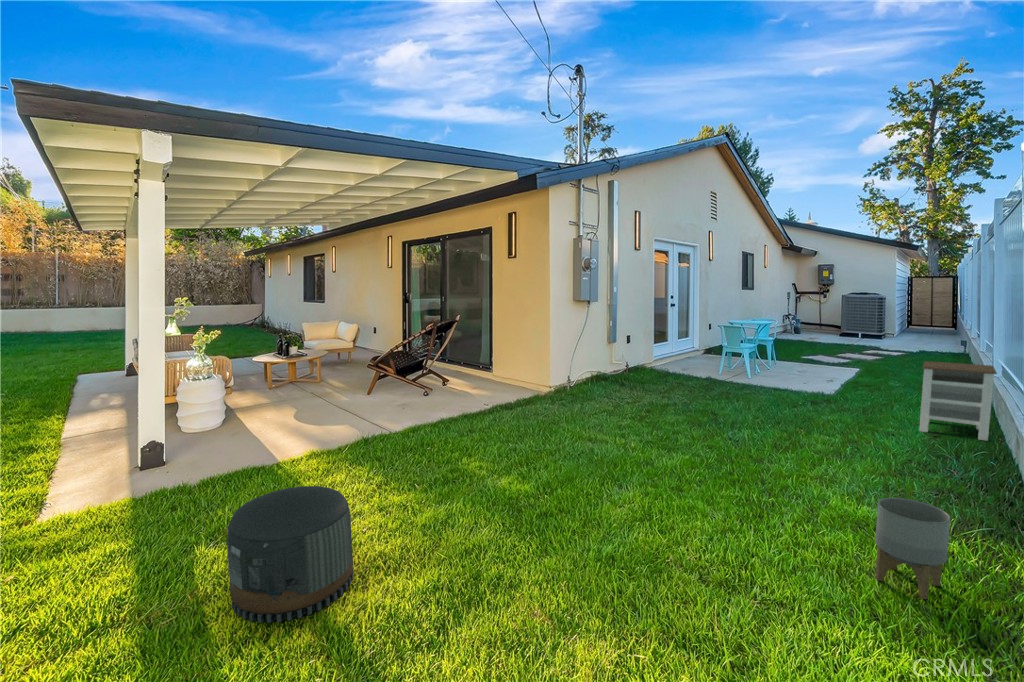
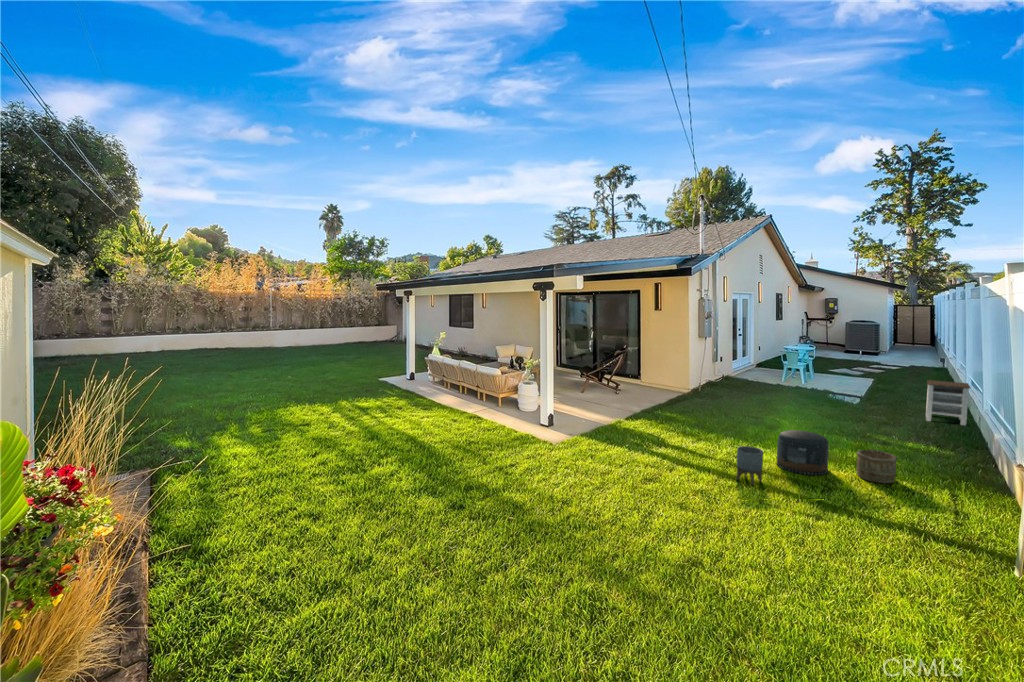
pouf: present [227,486,353,623] -> present [777,430,829,475]
planter: present [875,498,950,599] -> present [736,446,763,485]
wooden bucket: none [715,512,805,607] -> present [856,450,898,483]

